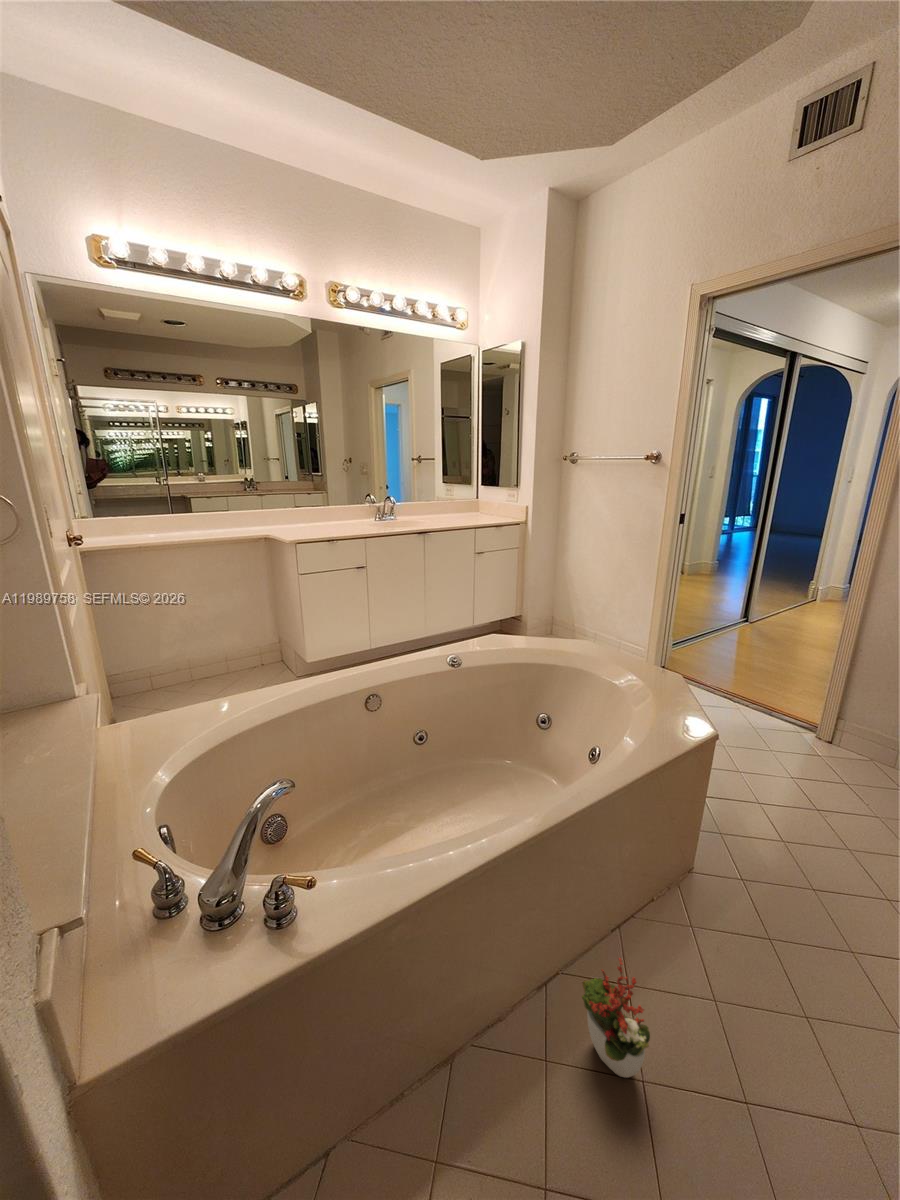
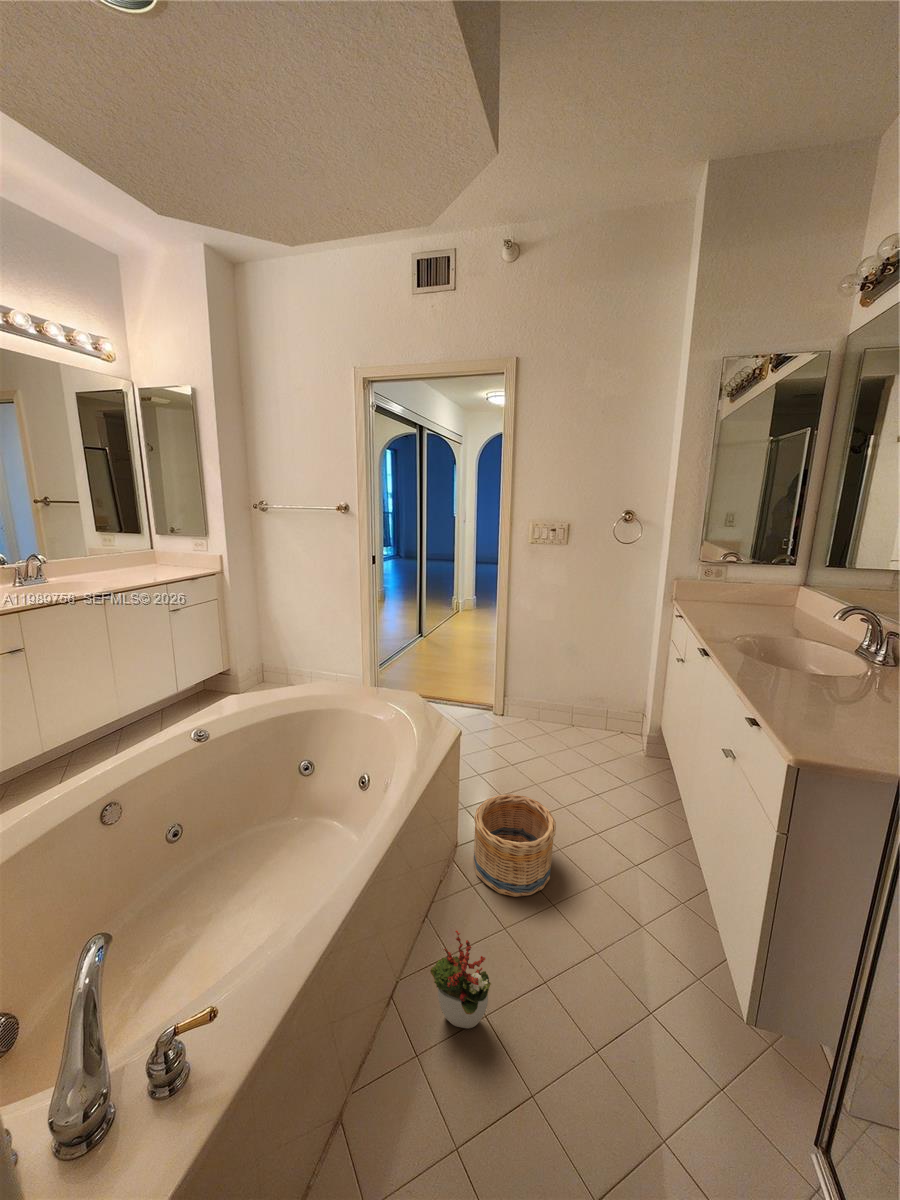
basket: none [703,834,842,985] -> present [473,794,556,897]

